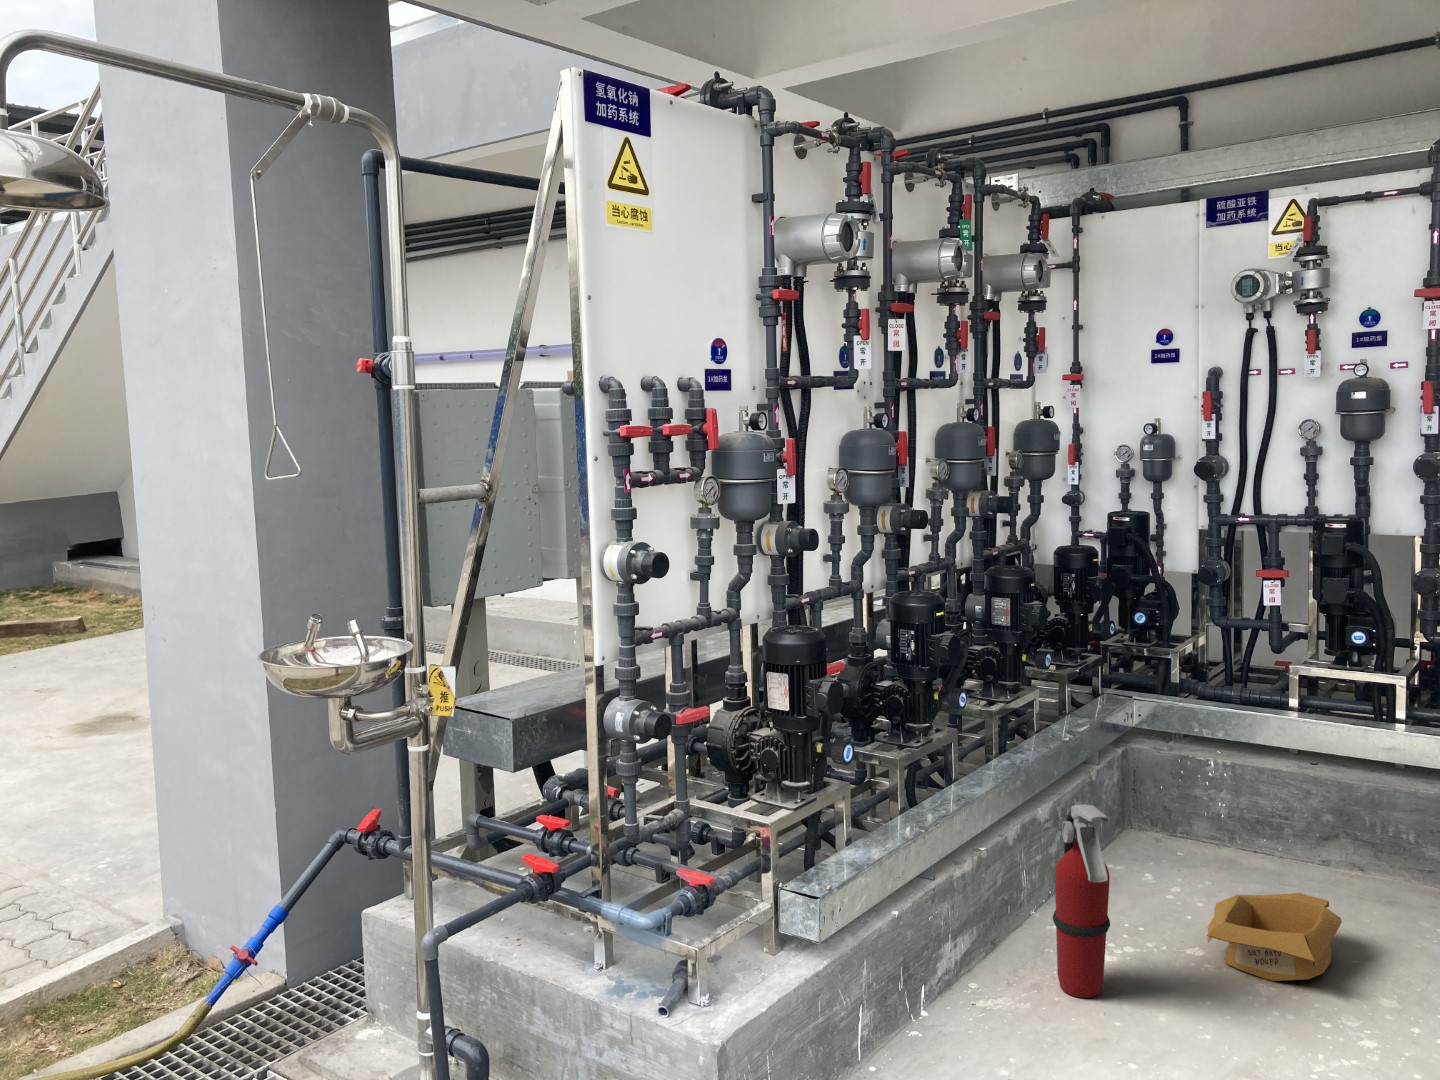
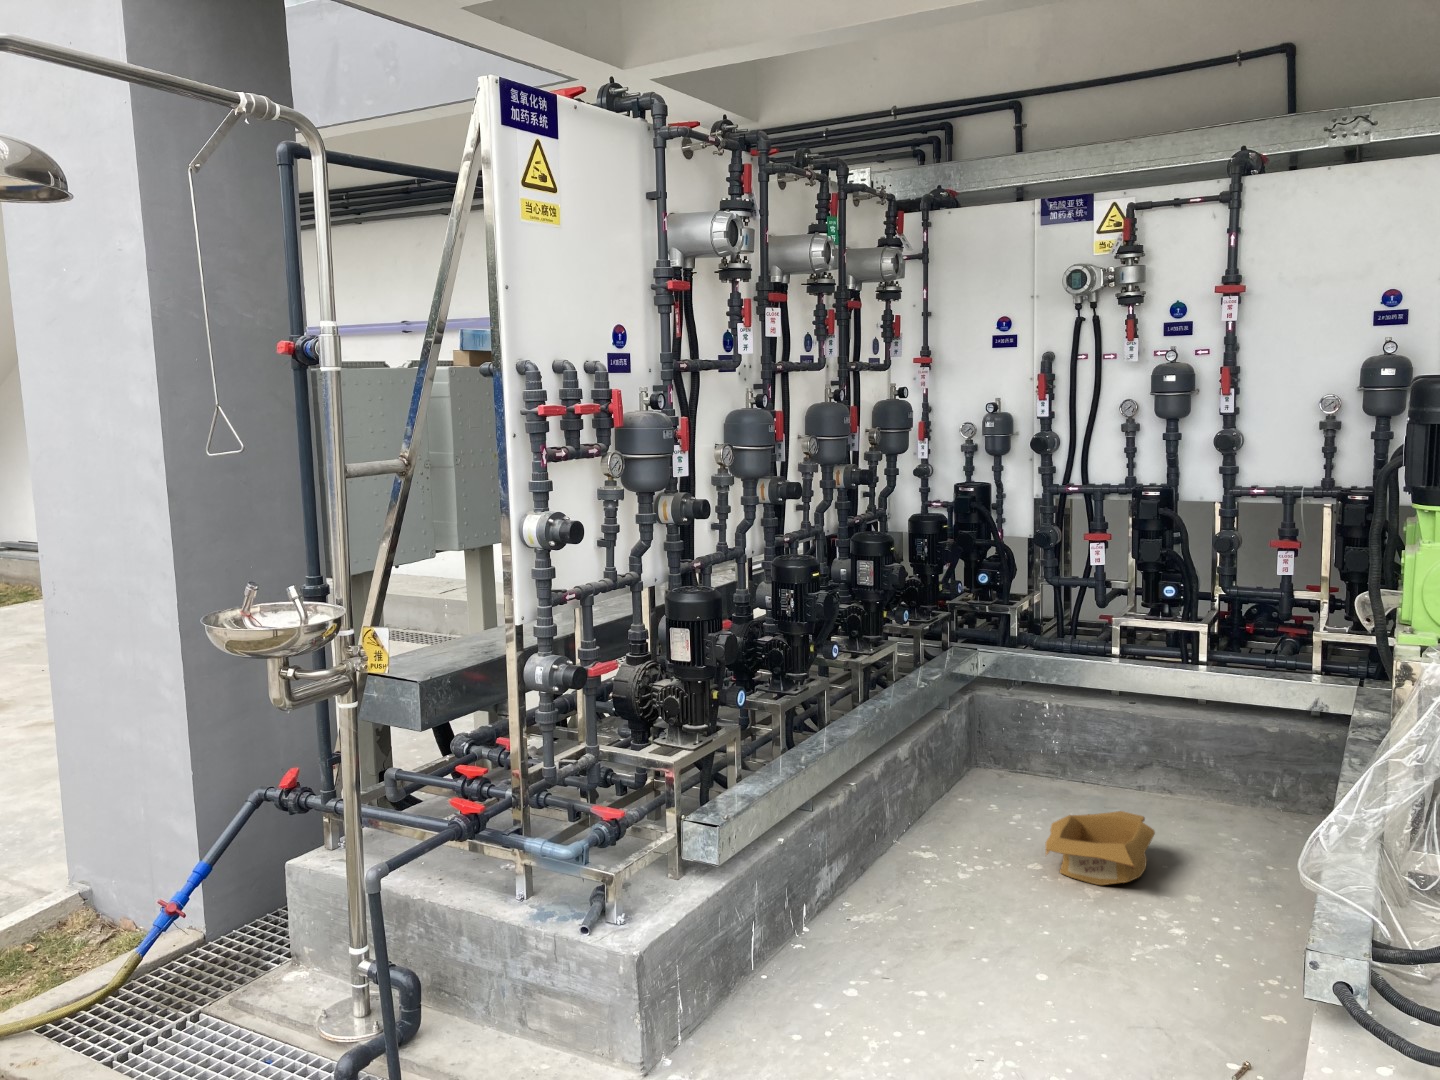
fire extinguisher: present [1053,805,1111,998] -> none [916,740,966,908]

